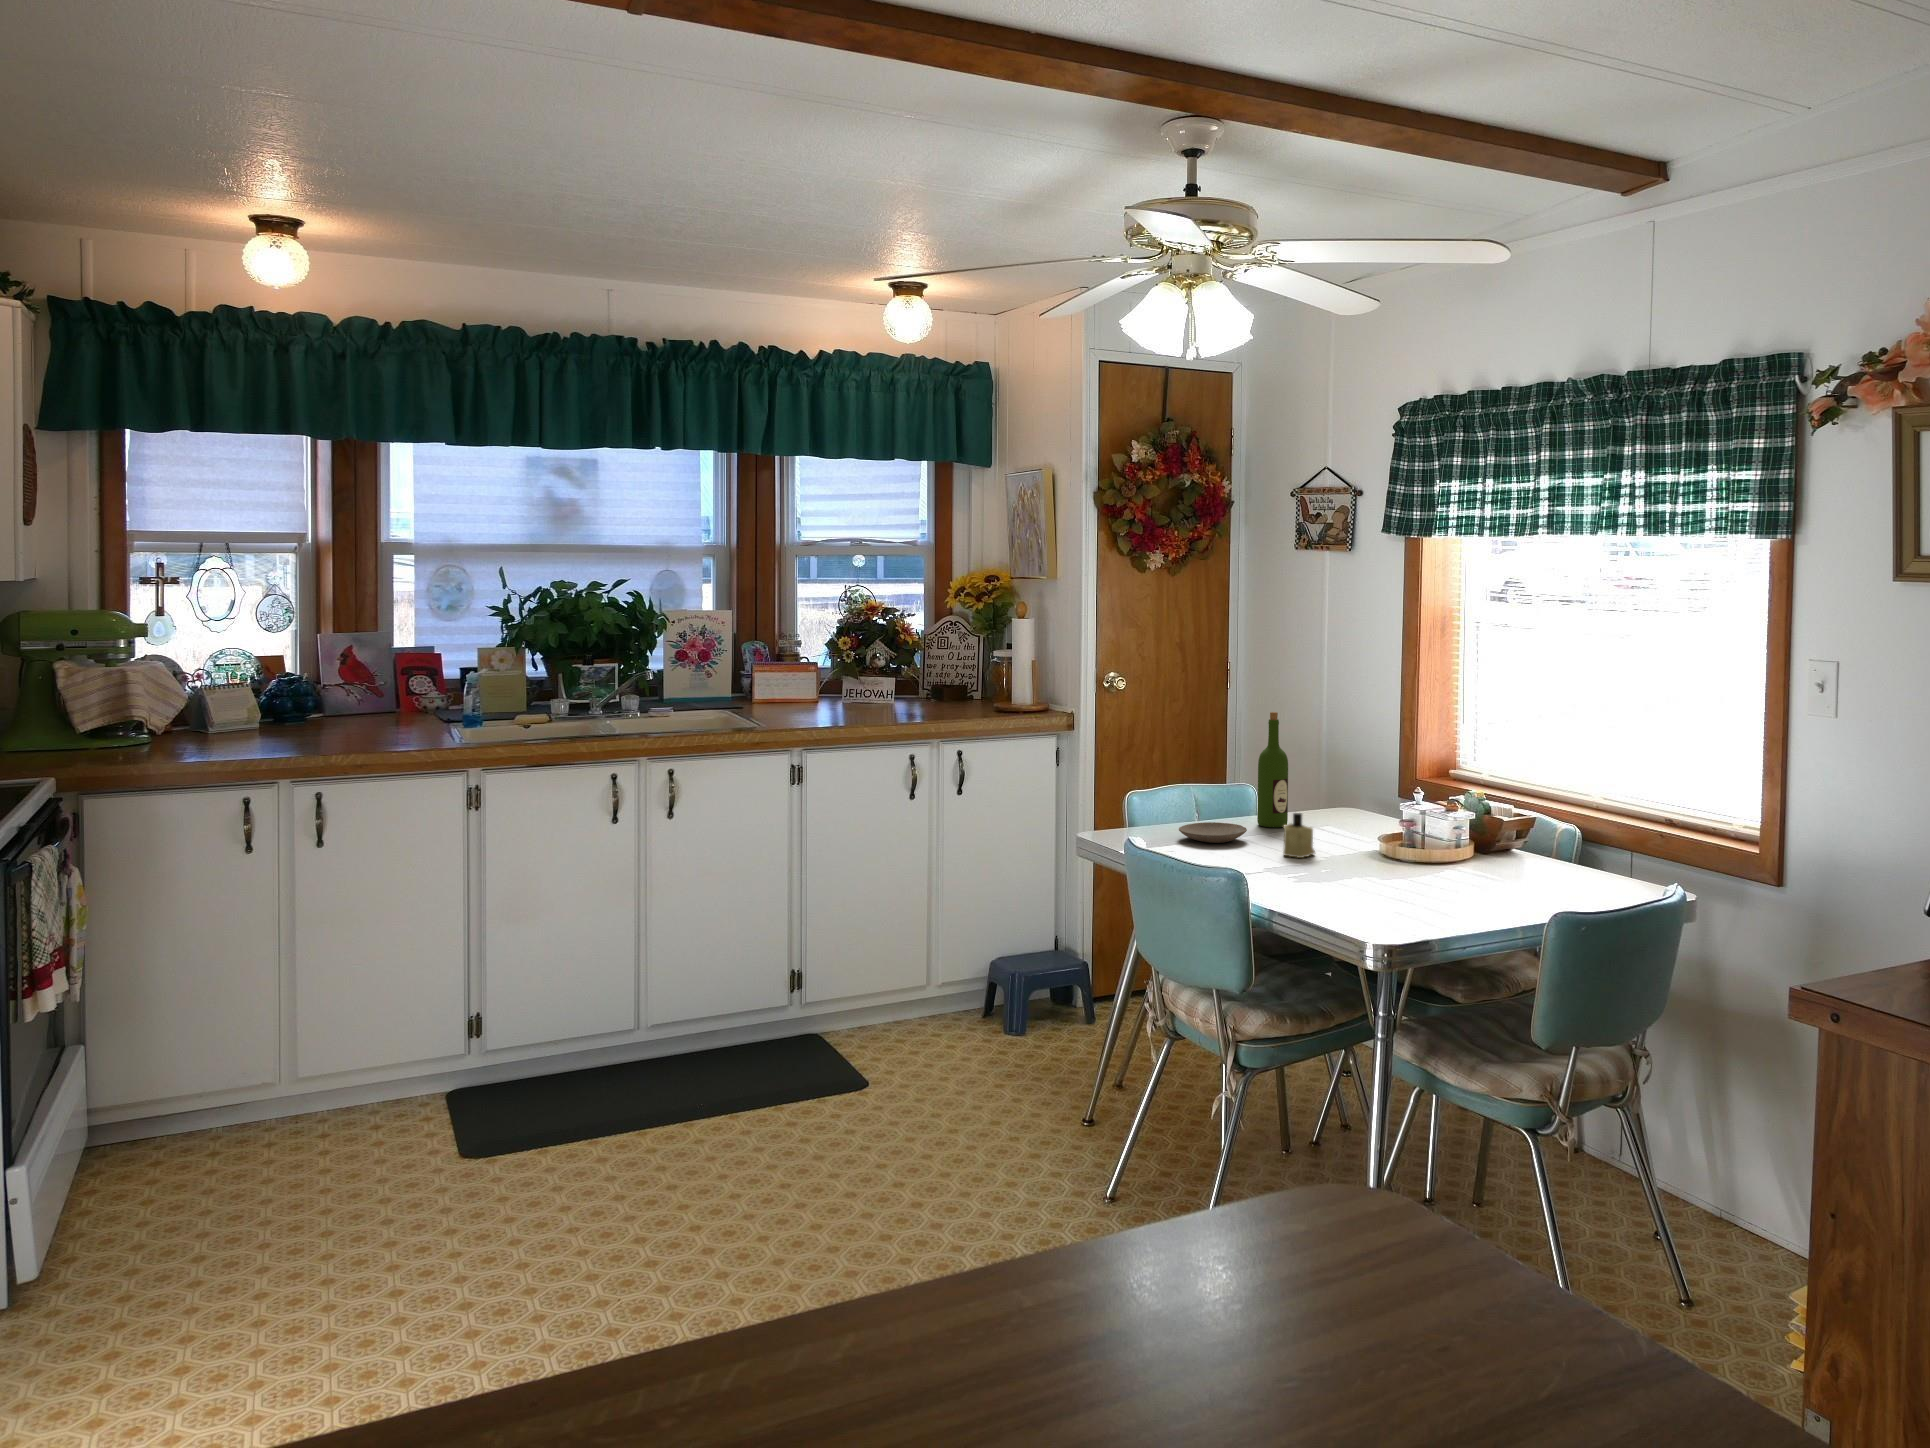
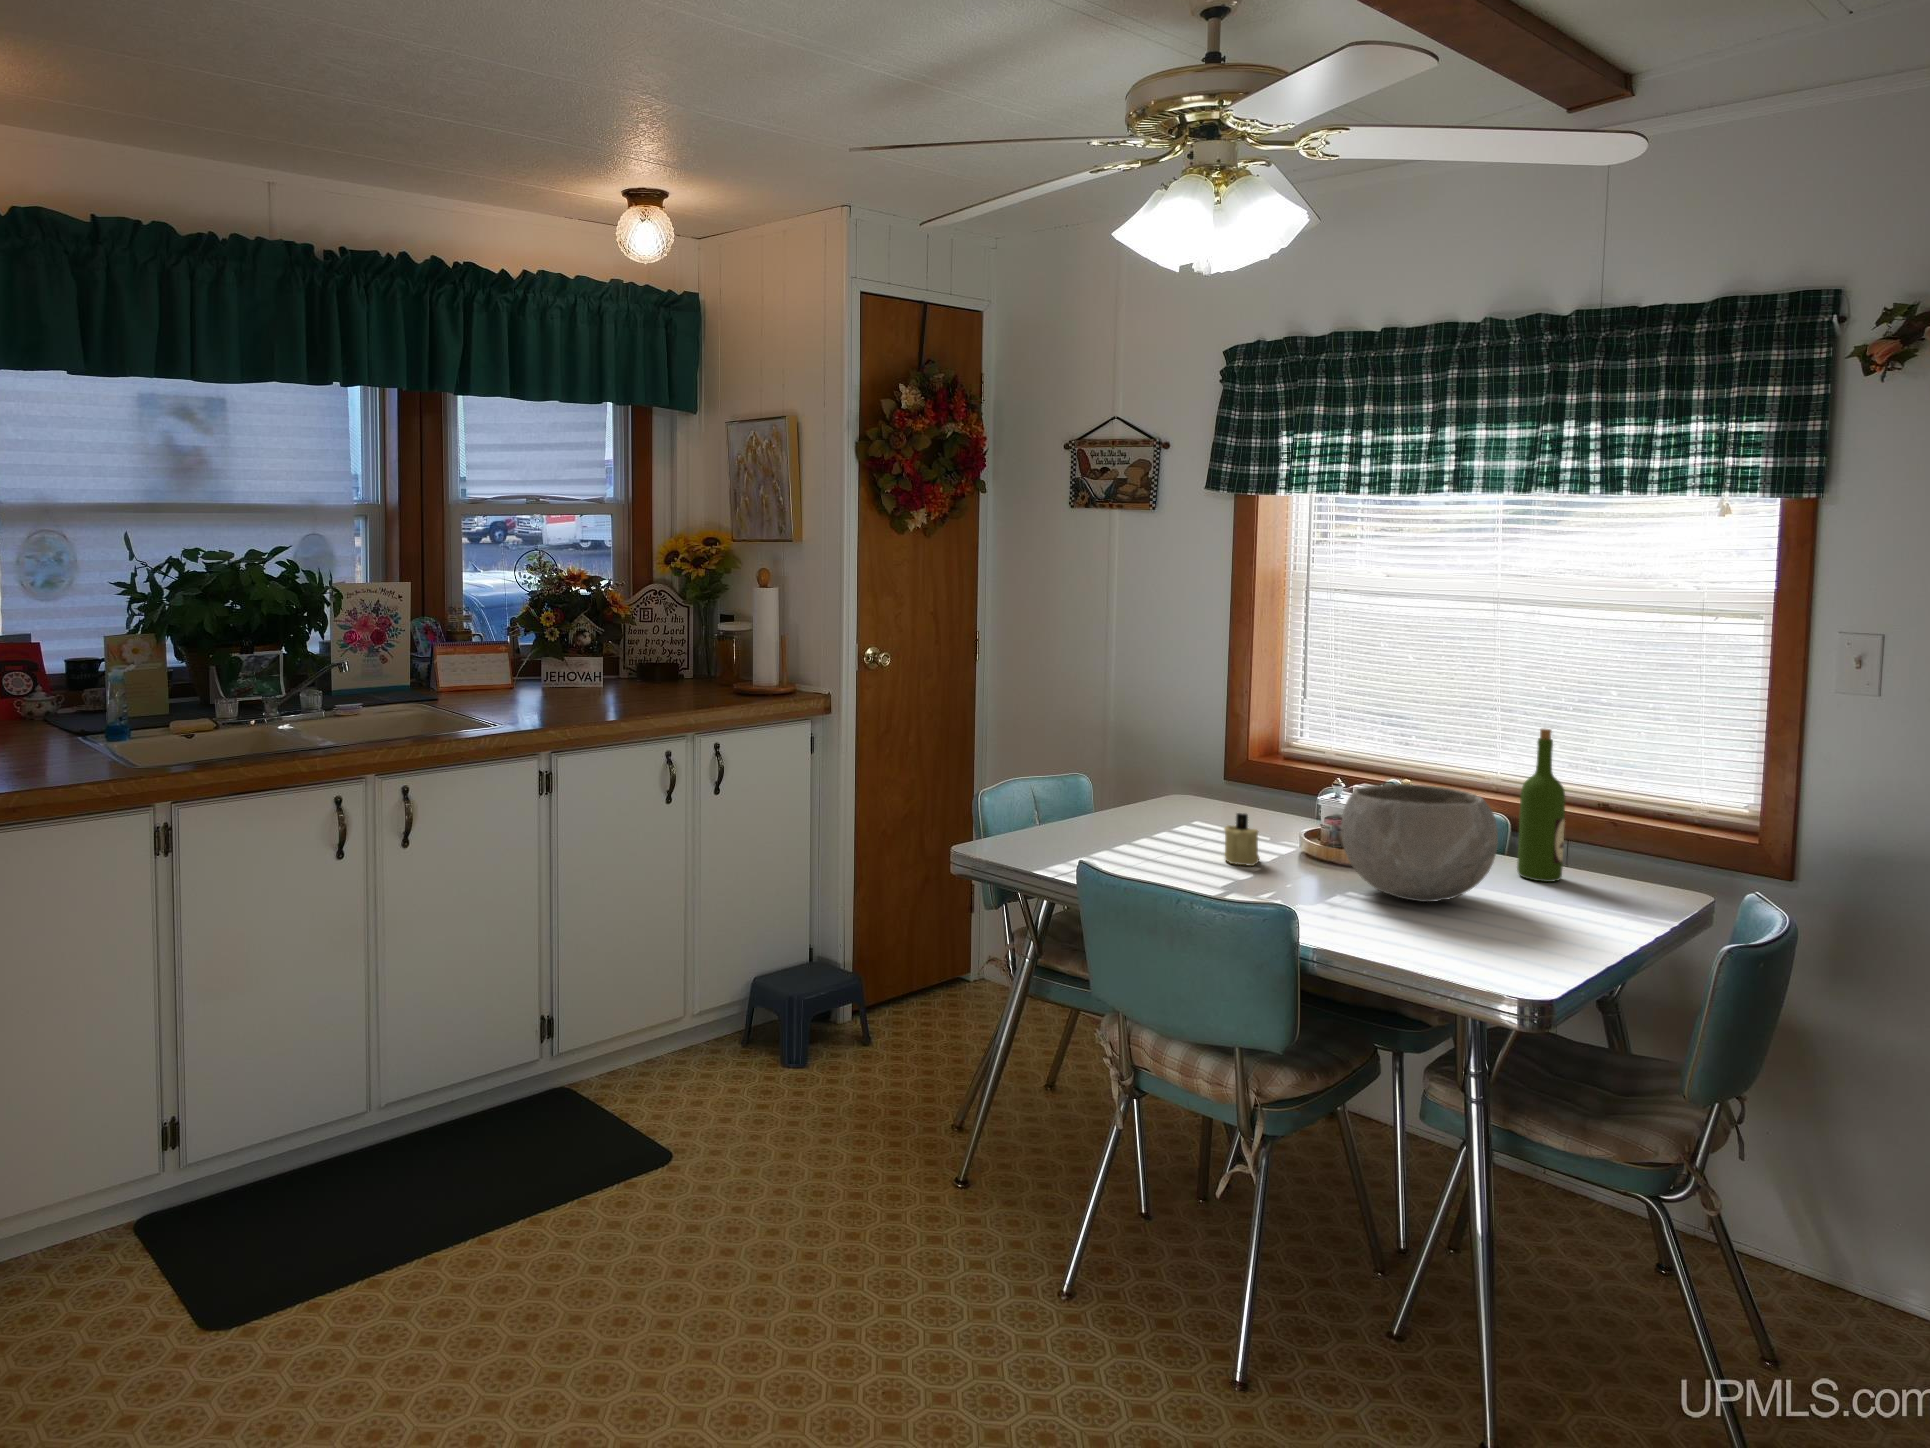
wine bottle: present [1257,712,1288,828] -> present [1517,729,1565,882]
bowl: none [1340,789,1465,887] -> present [1341,784,1498,902]
plate: present [1179,822,1247,843] -> none [1080,824,1161,850]

